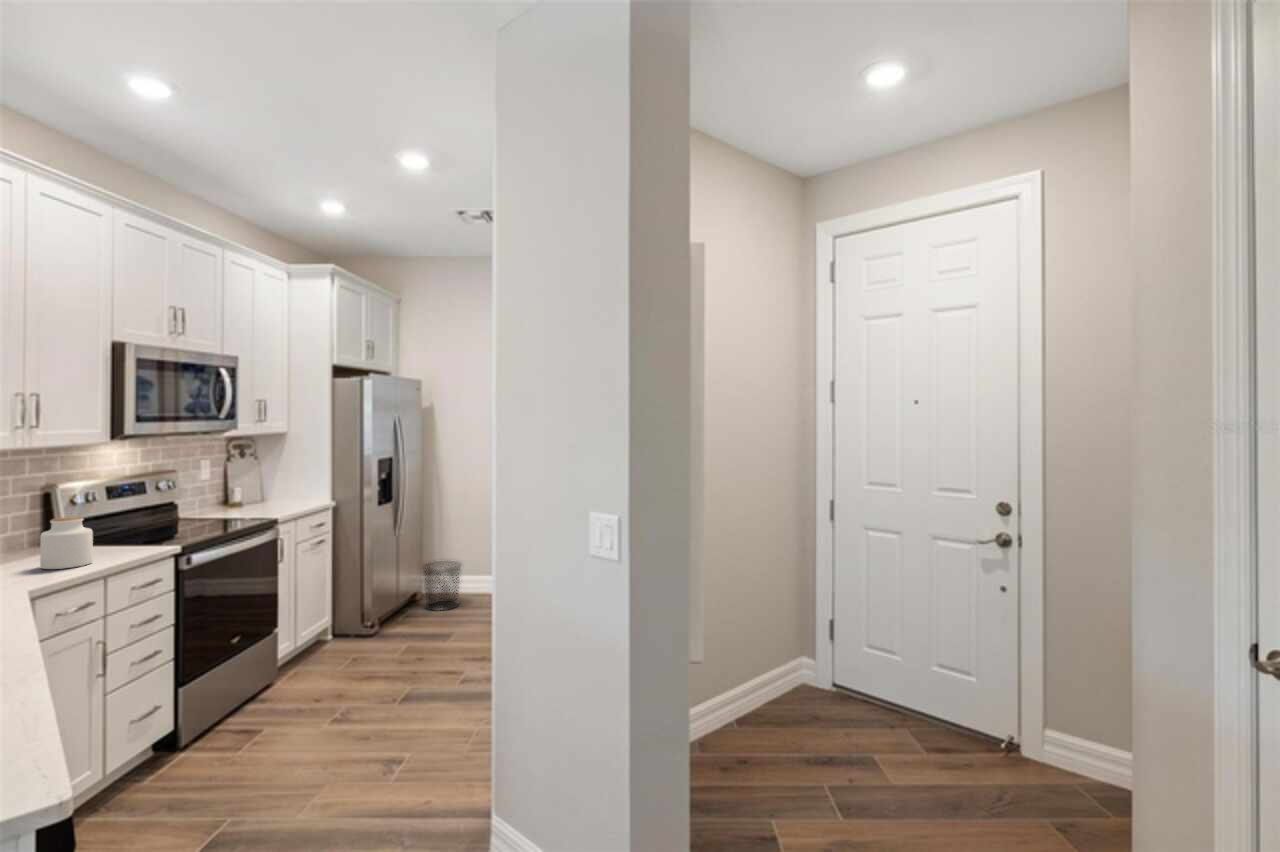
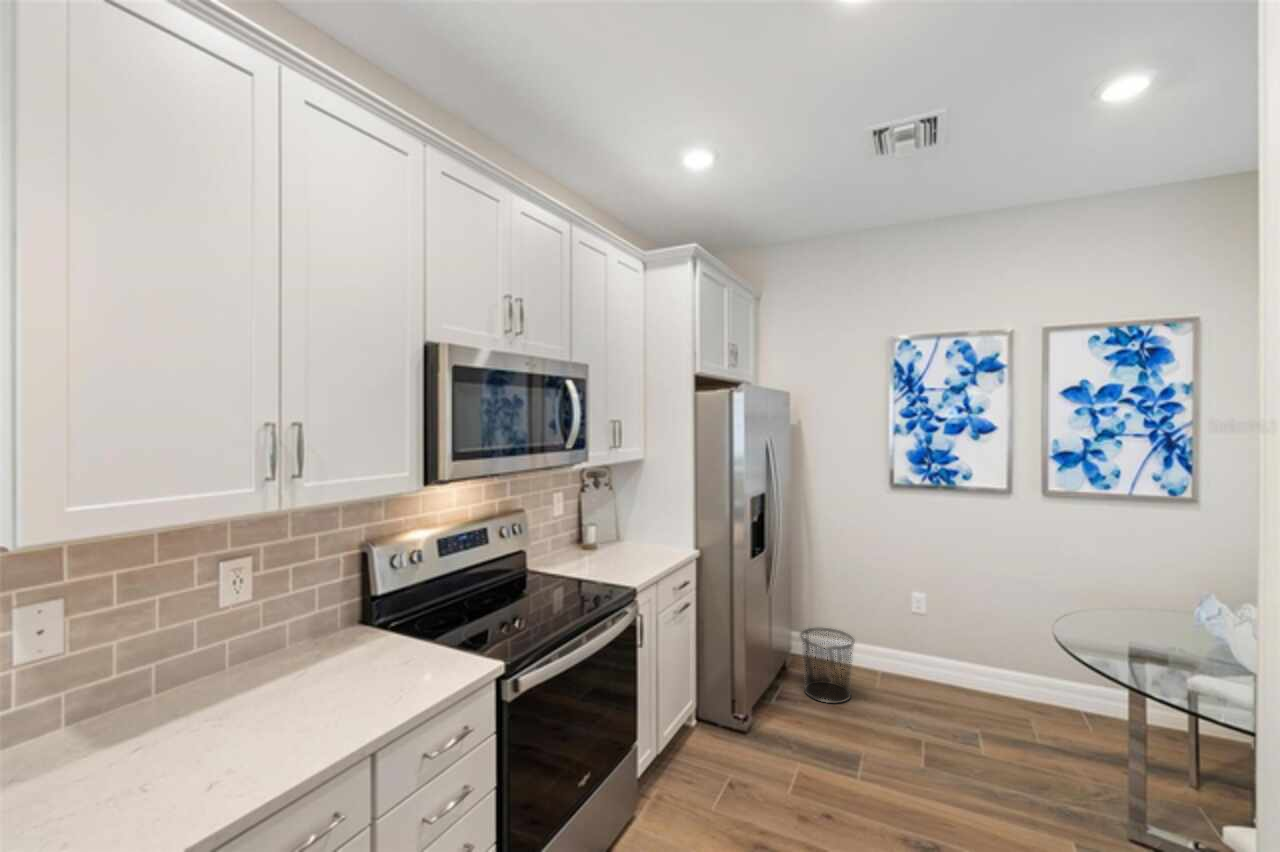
jar: present [40,517,93,569] -> none [299,623,372,722]

